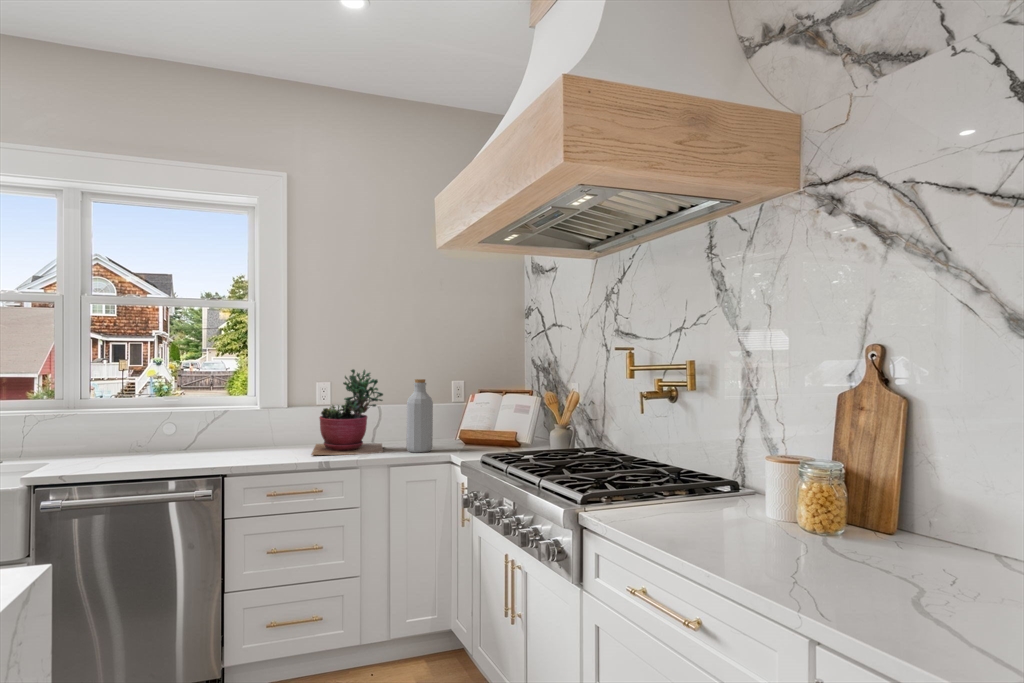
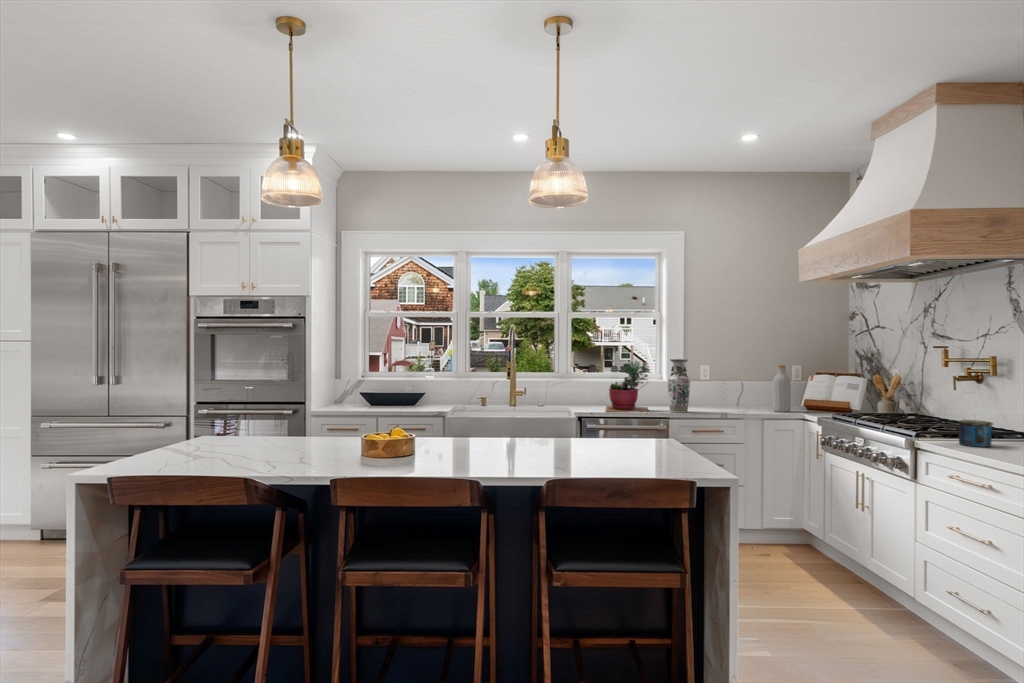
succulent plant: present [311,369,383,455] -> present [605,360,648,412]
vase: none [228,370,268,463] -> present [668,359,690,413]
mug: none [644,470,697,521] -> present [958,420,993,447]

